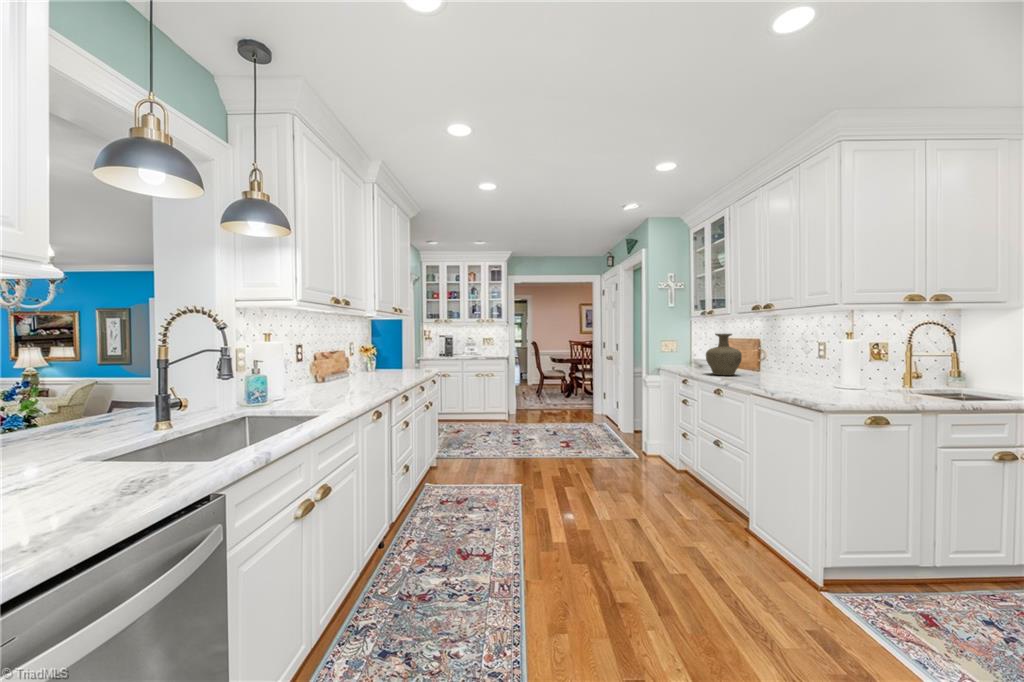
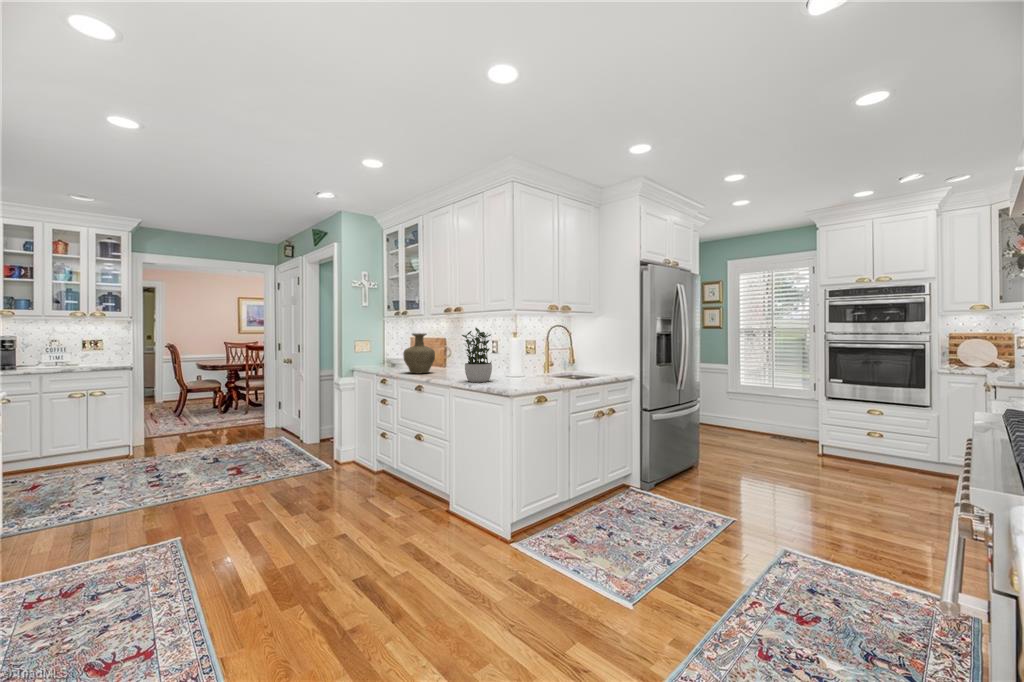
potted plant: none [766,327,808,390] -> present [462,328,492,382]

